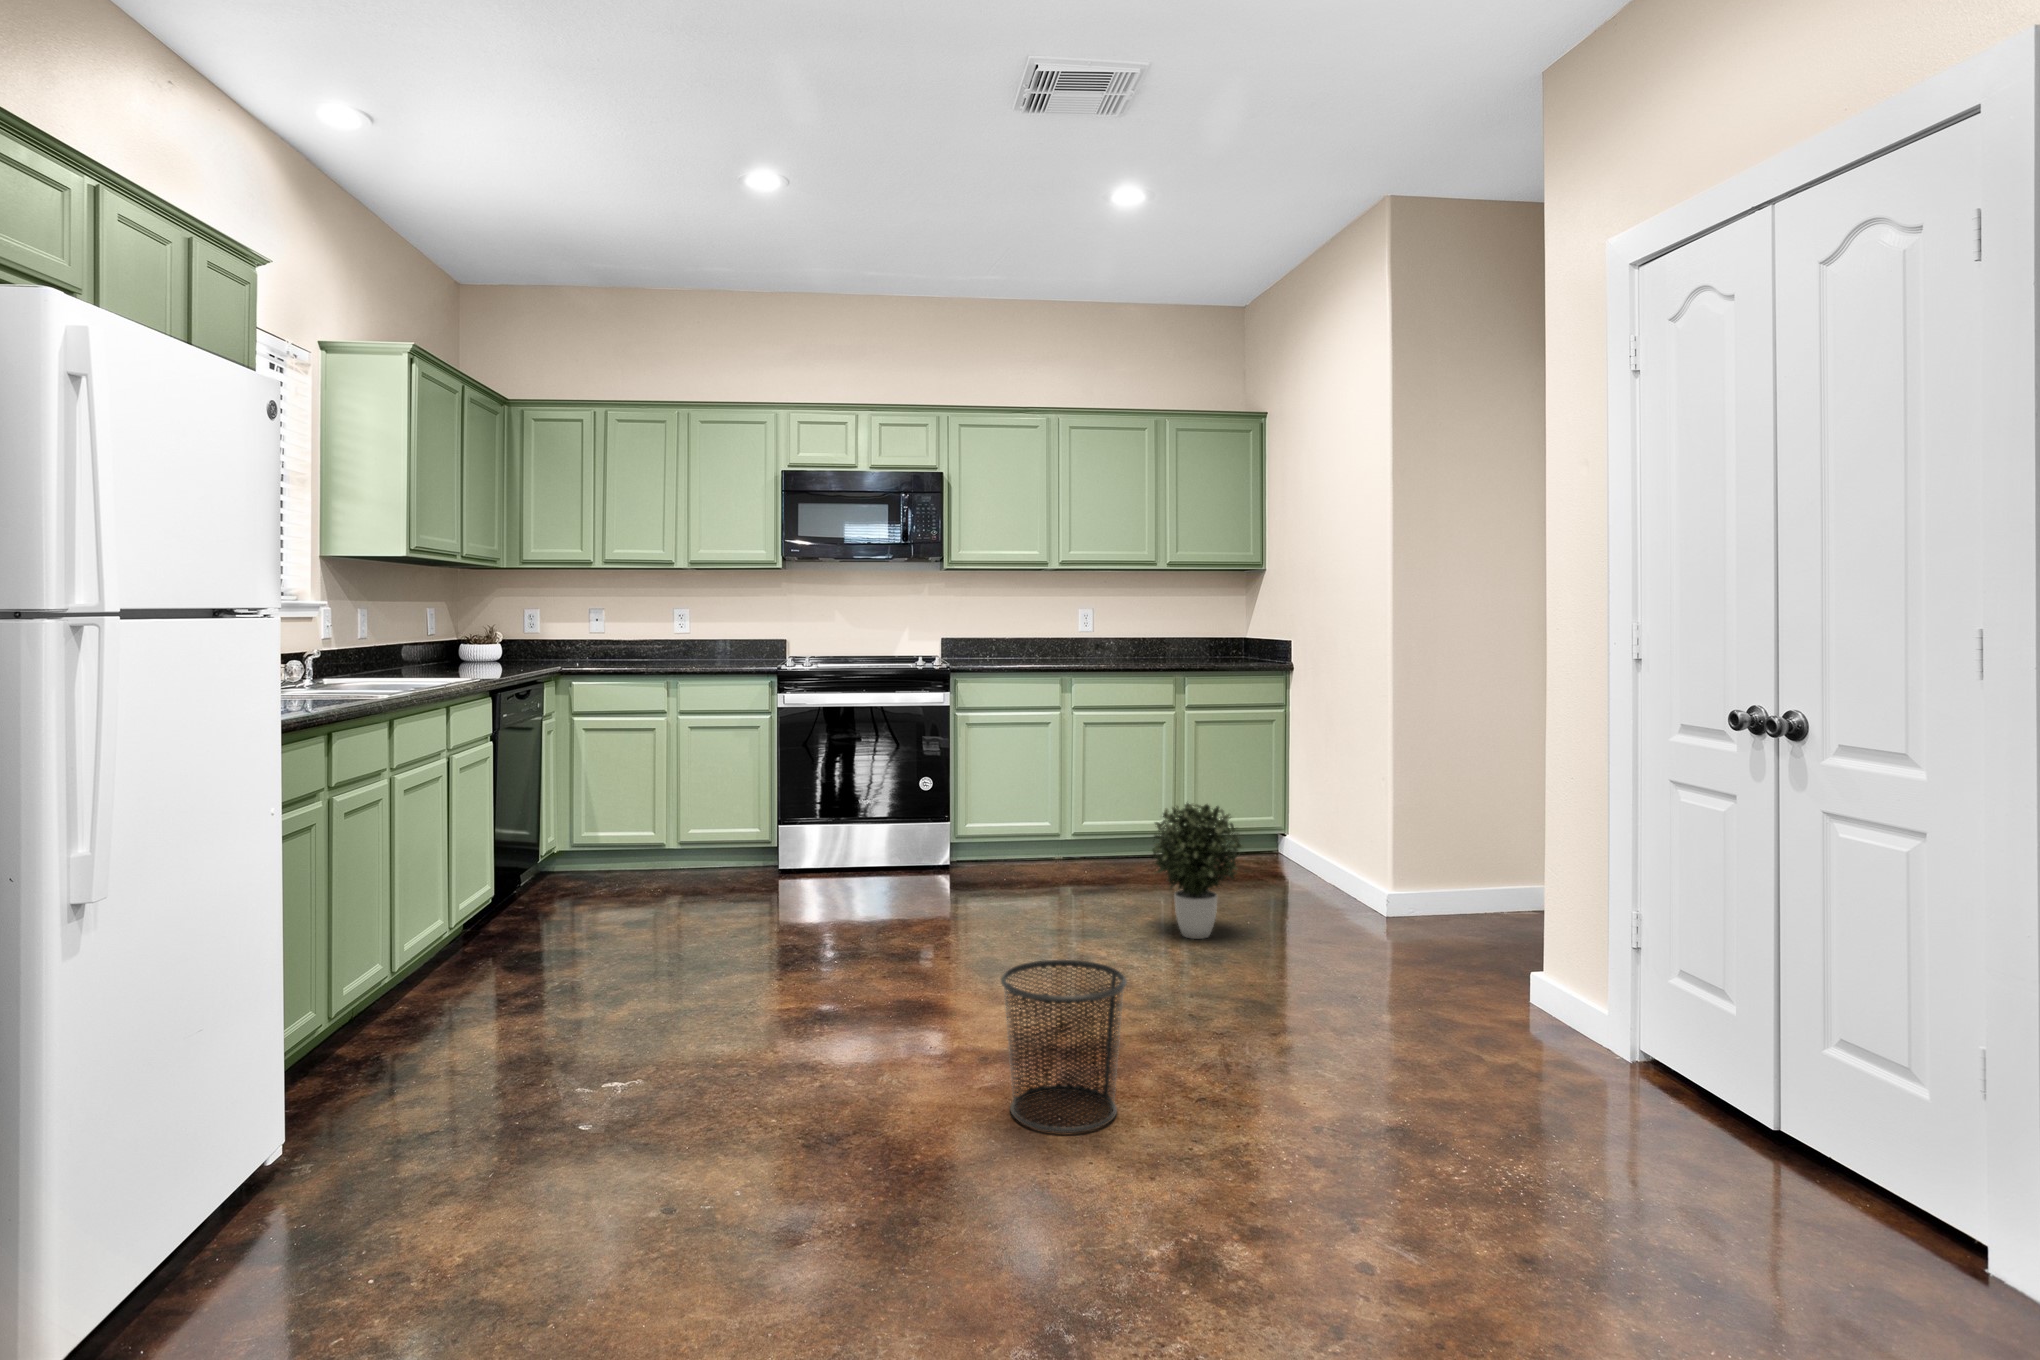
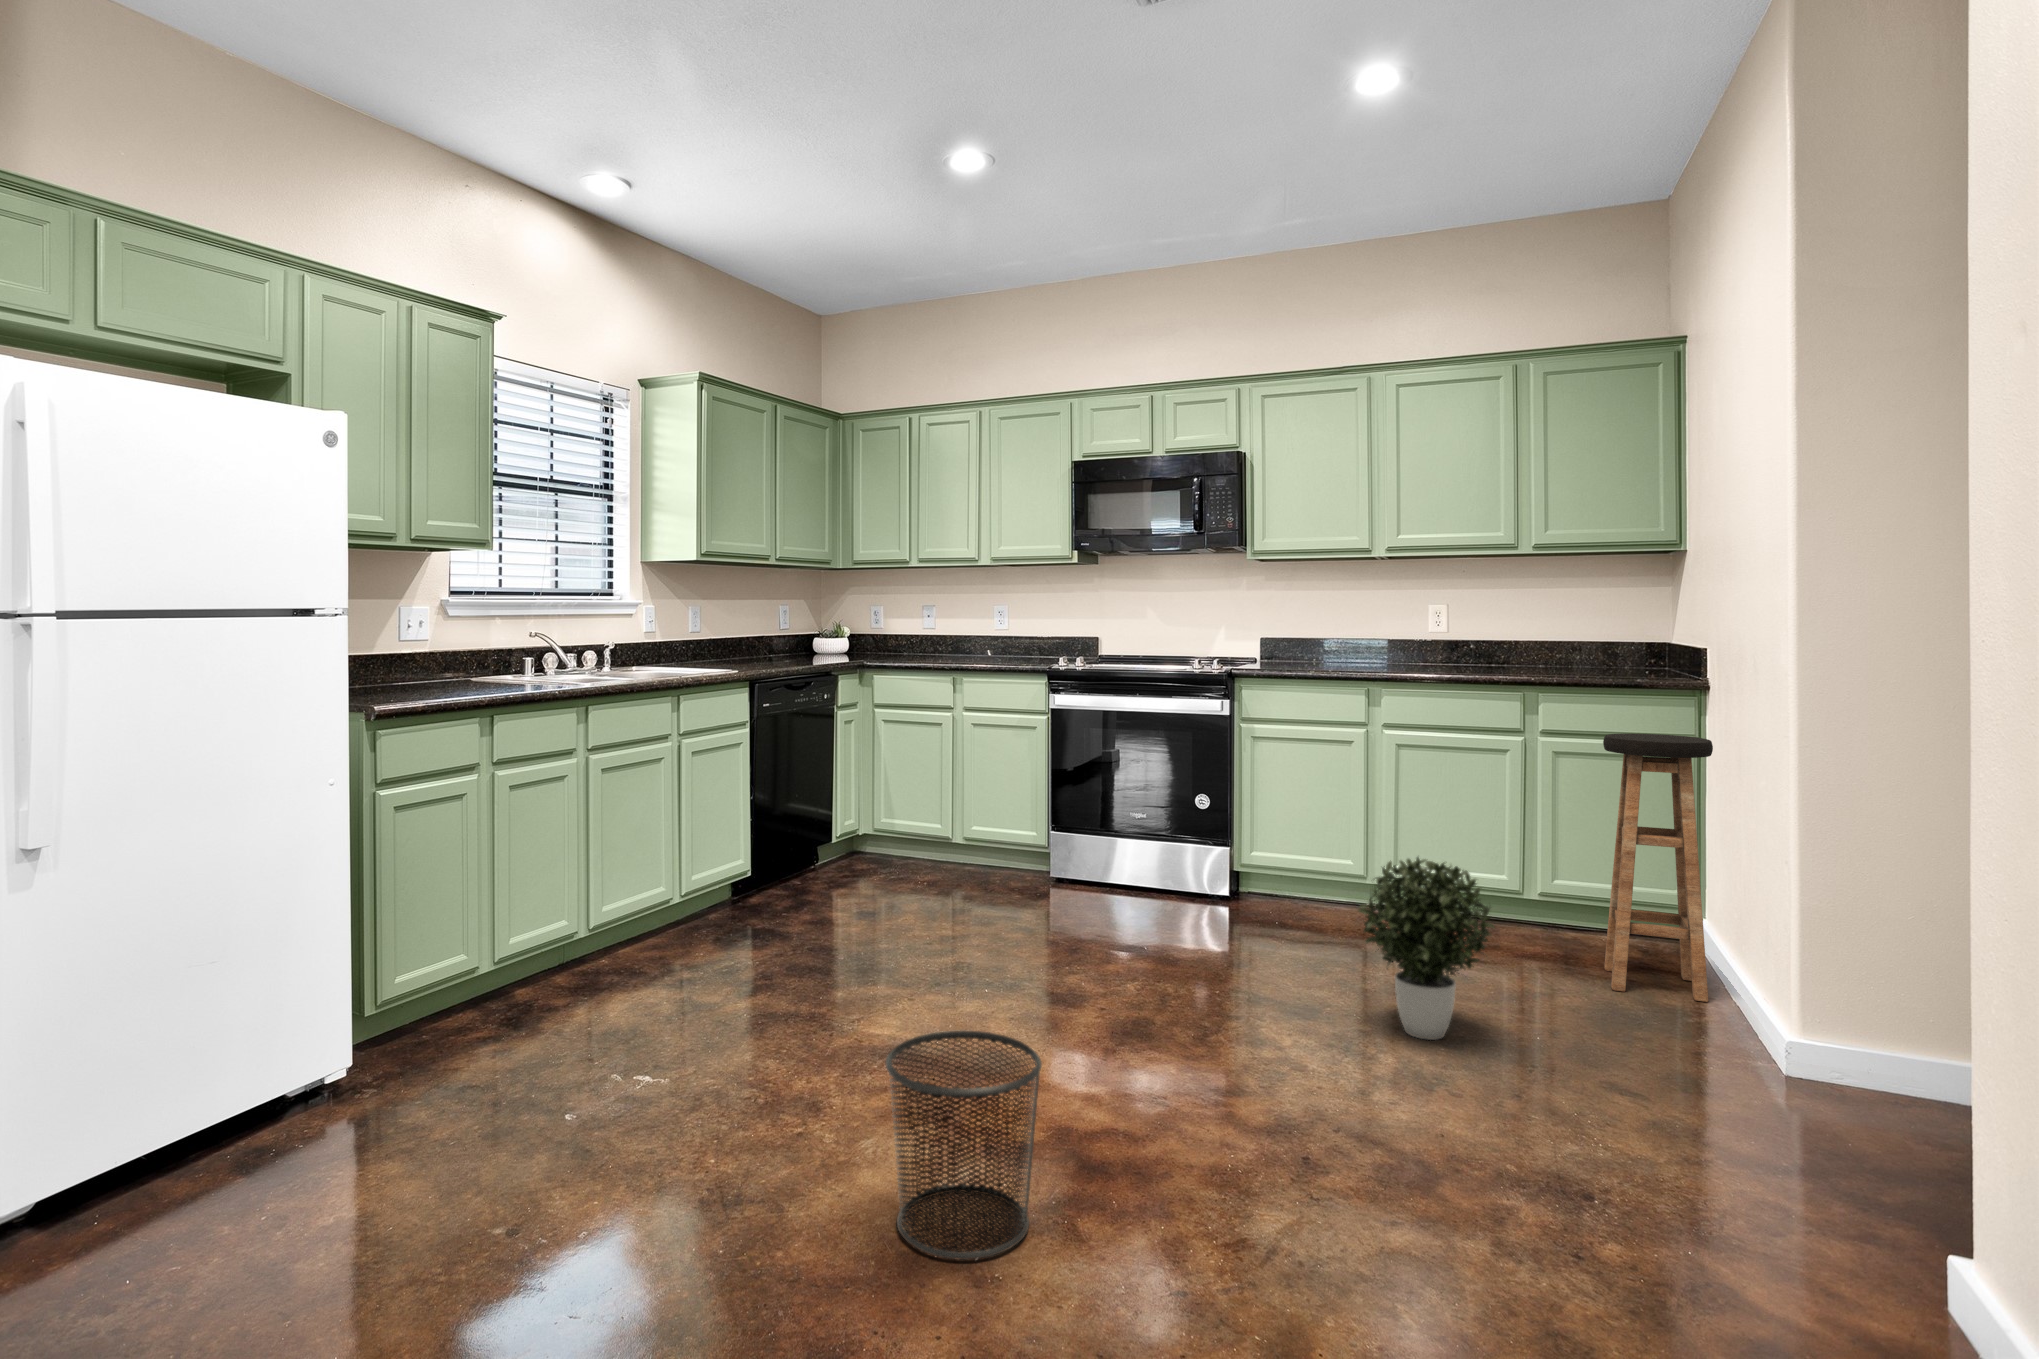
bar stool: none [1249,704,1324,890] -> present [1603,733,1713,1002]

